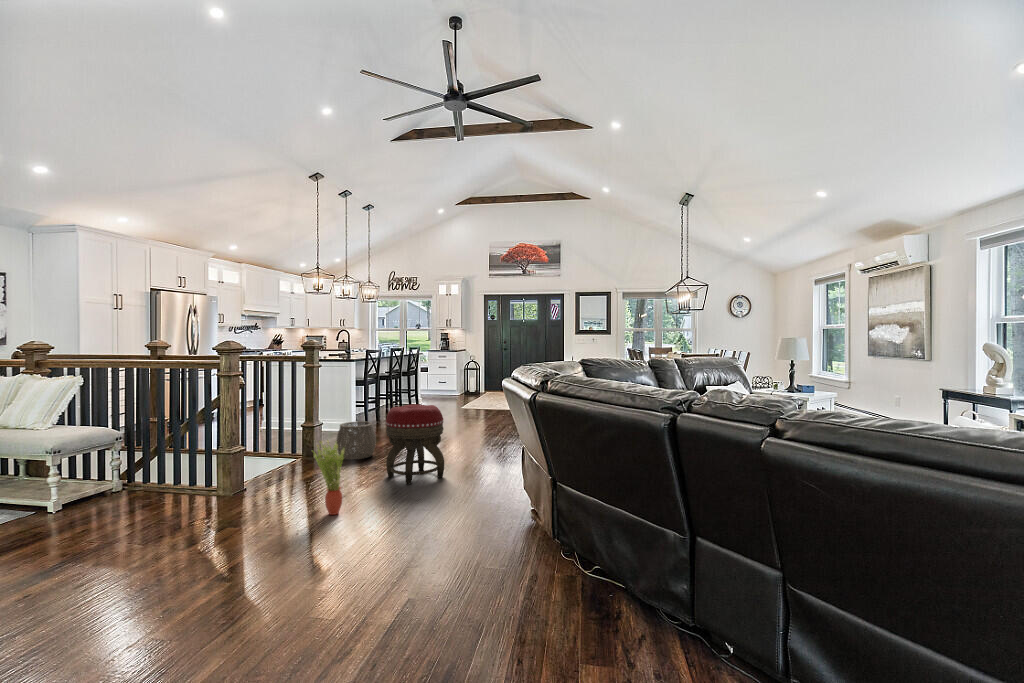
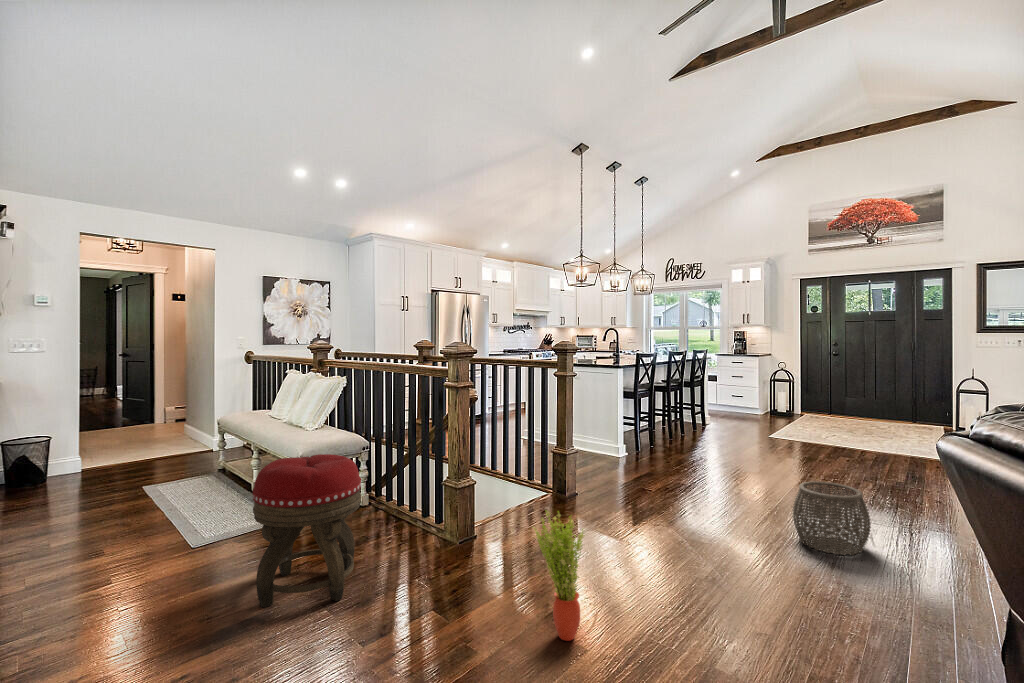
footstool: present [386,404,444,484] -> present [253,454,361,608]
woven basket: present [337,421,376,460] -> present [792,482,871,555]

